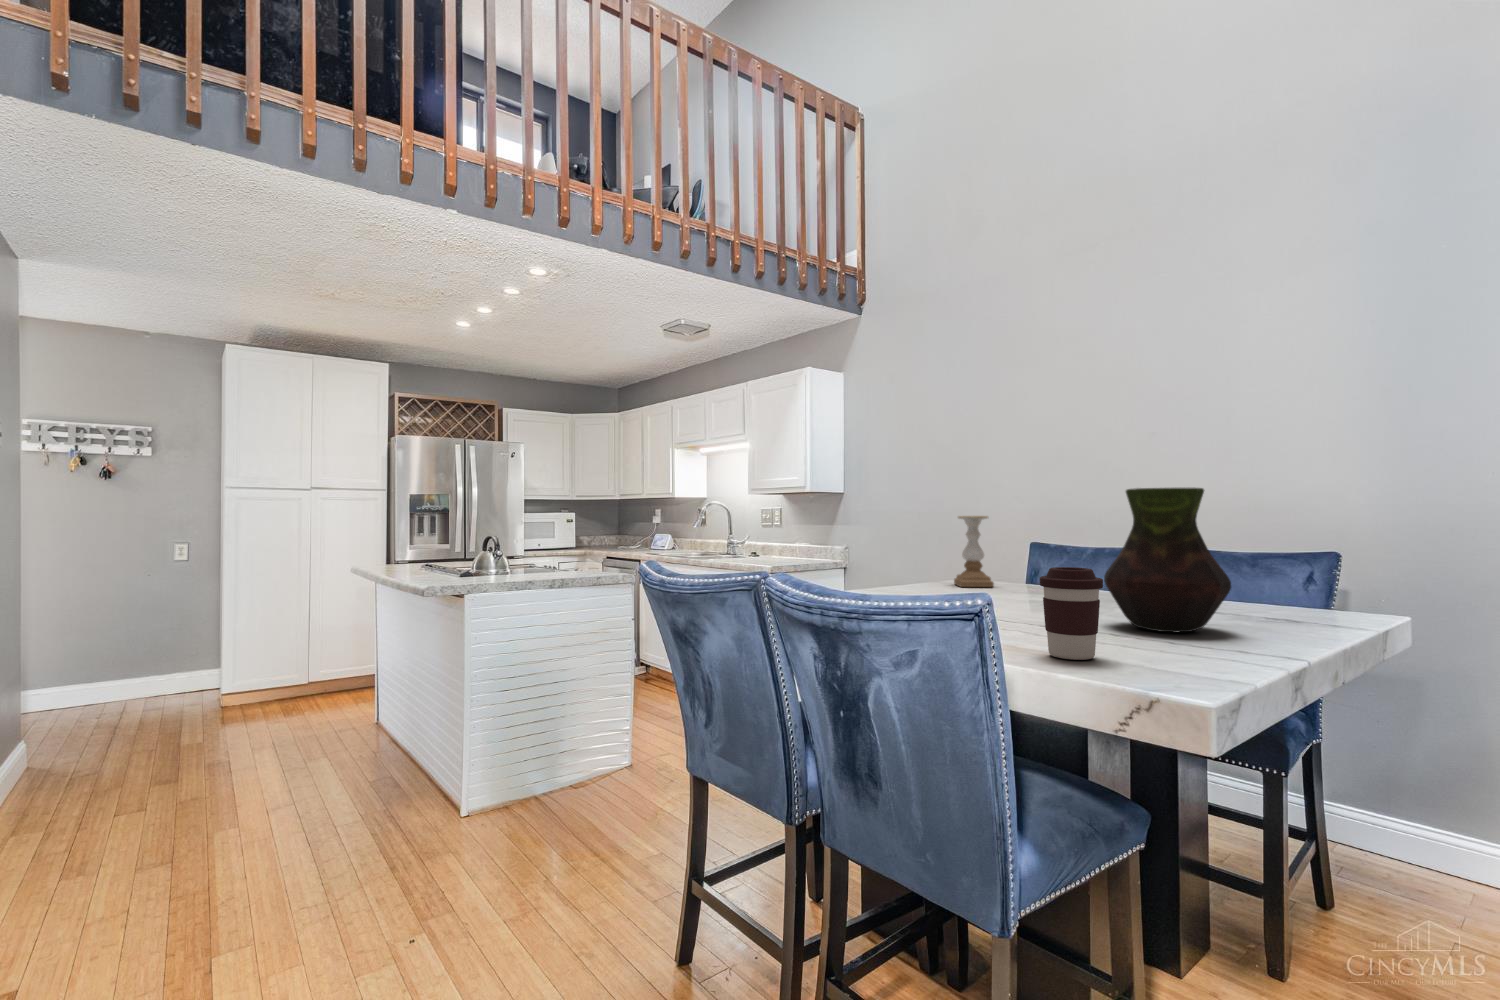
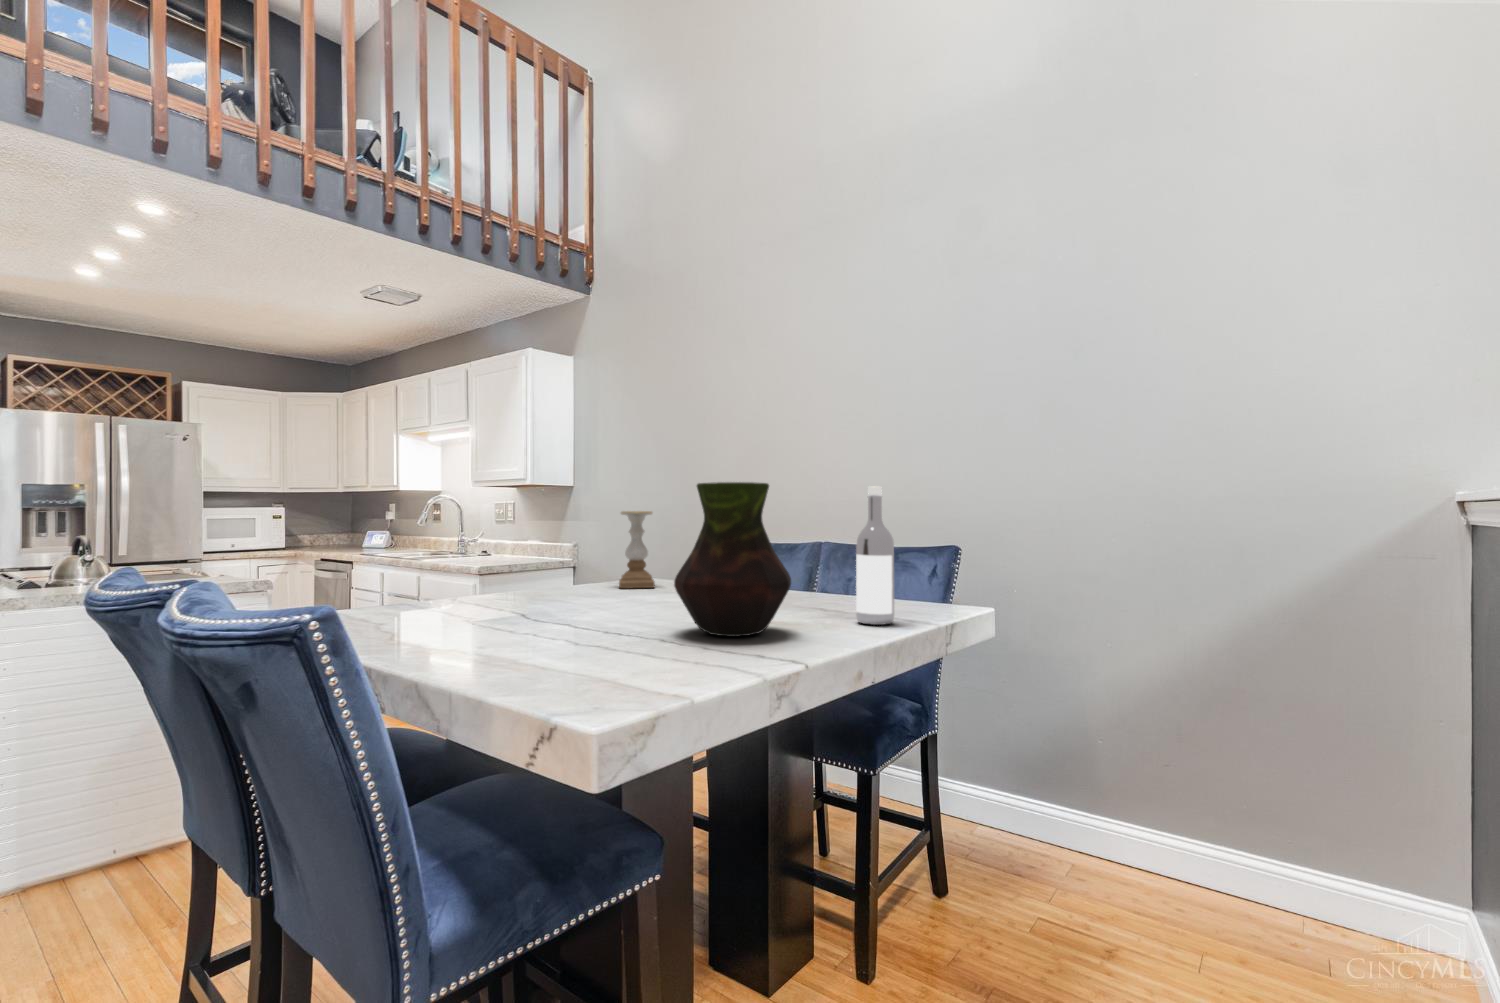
wine bottle: none [1274,490,1321,627] -> present [856,486,894,625]
coffee cup: present [1040,567,1103,660] -> none [522,572,590,677]

